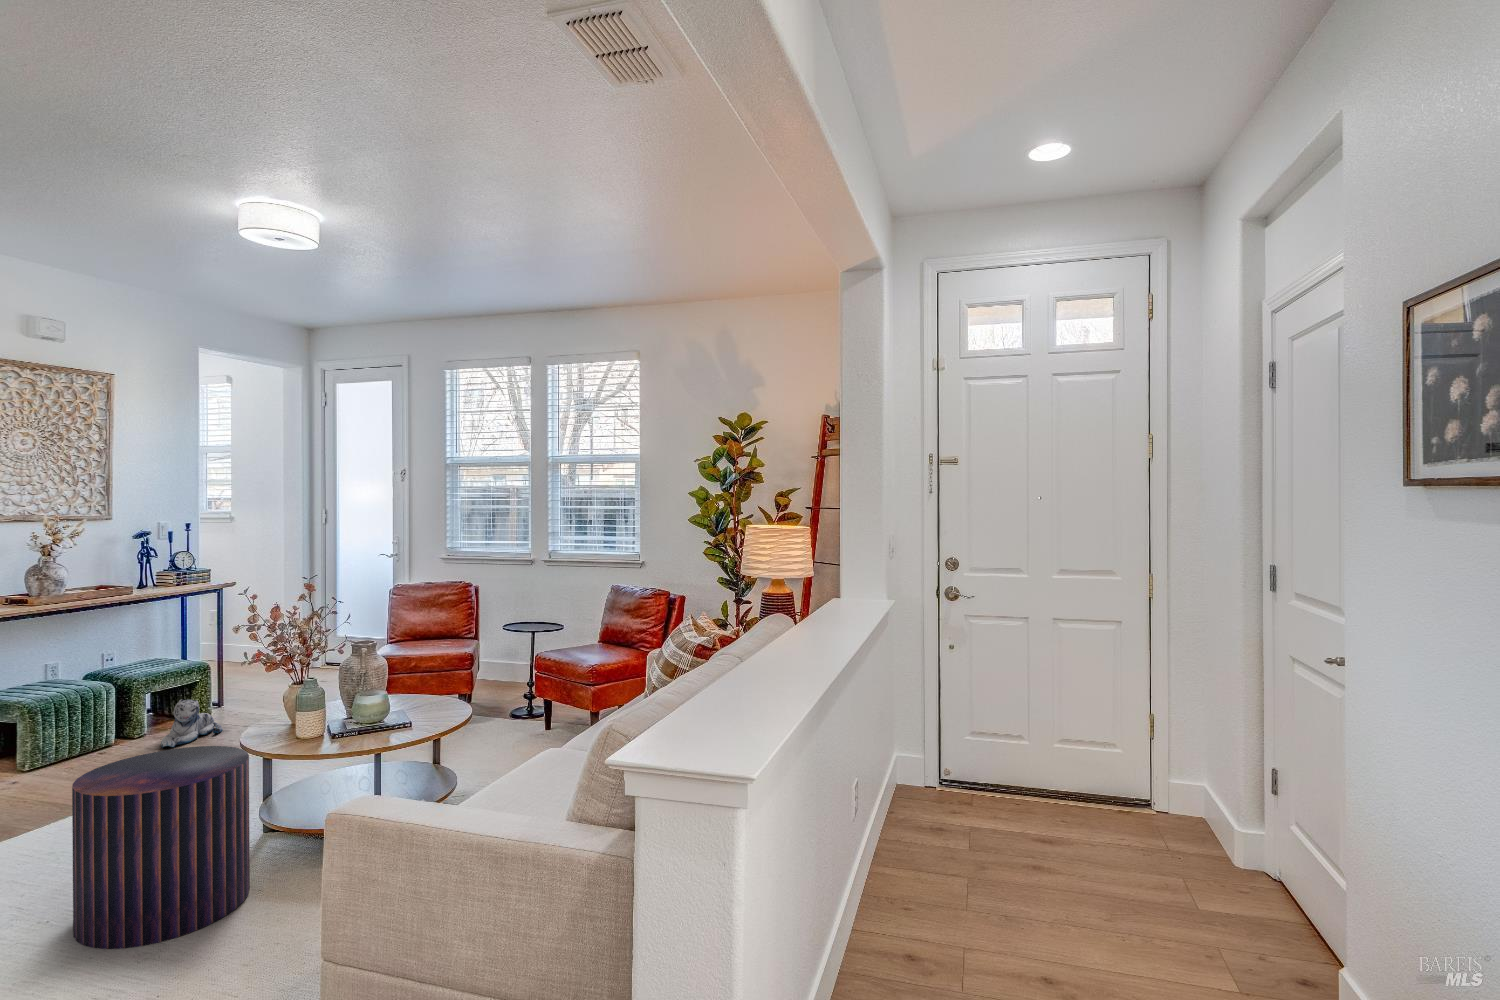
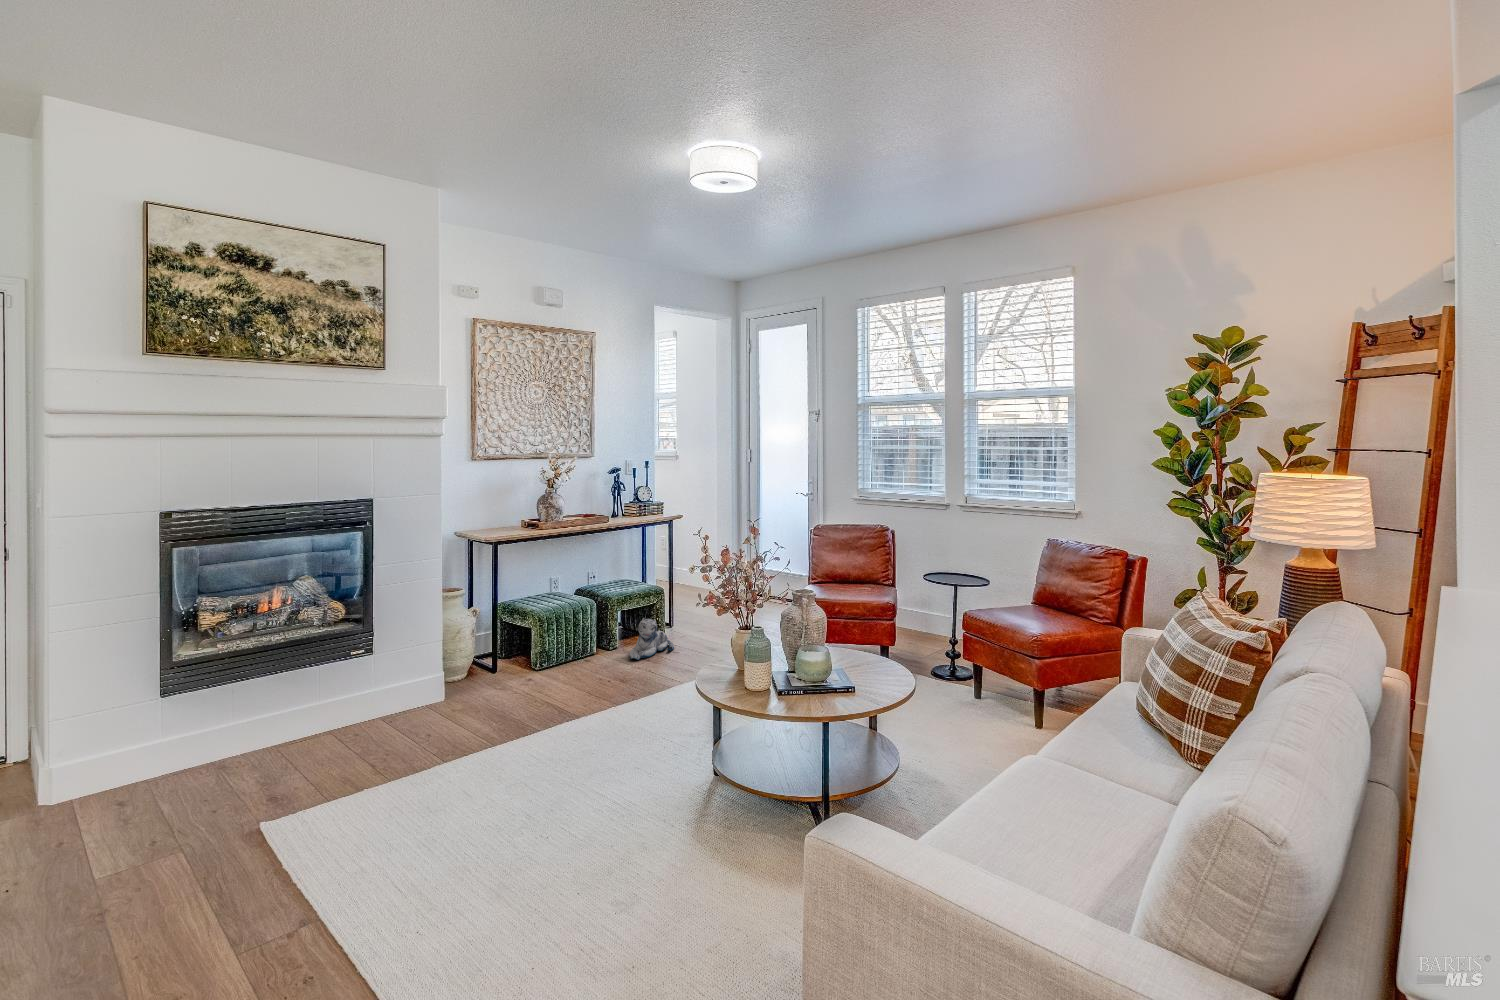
pouf: present [72,746,250,949] -> none [558,687,706,896]

